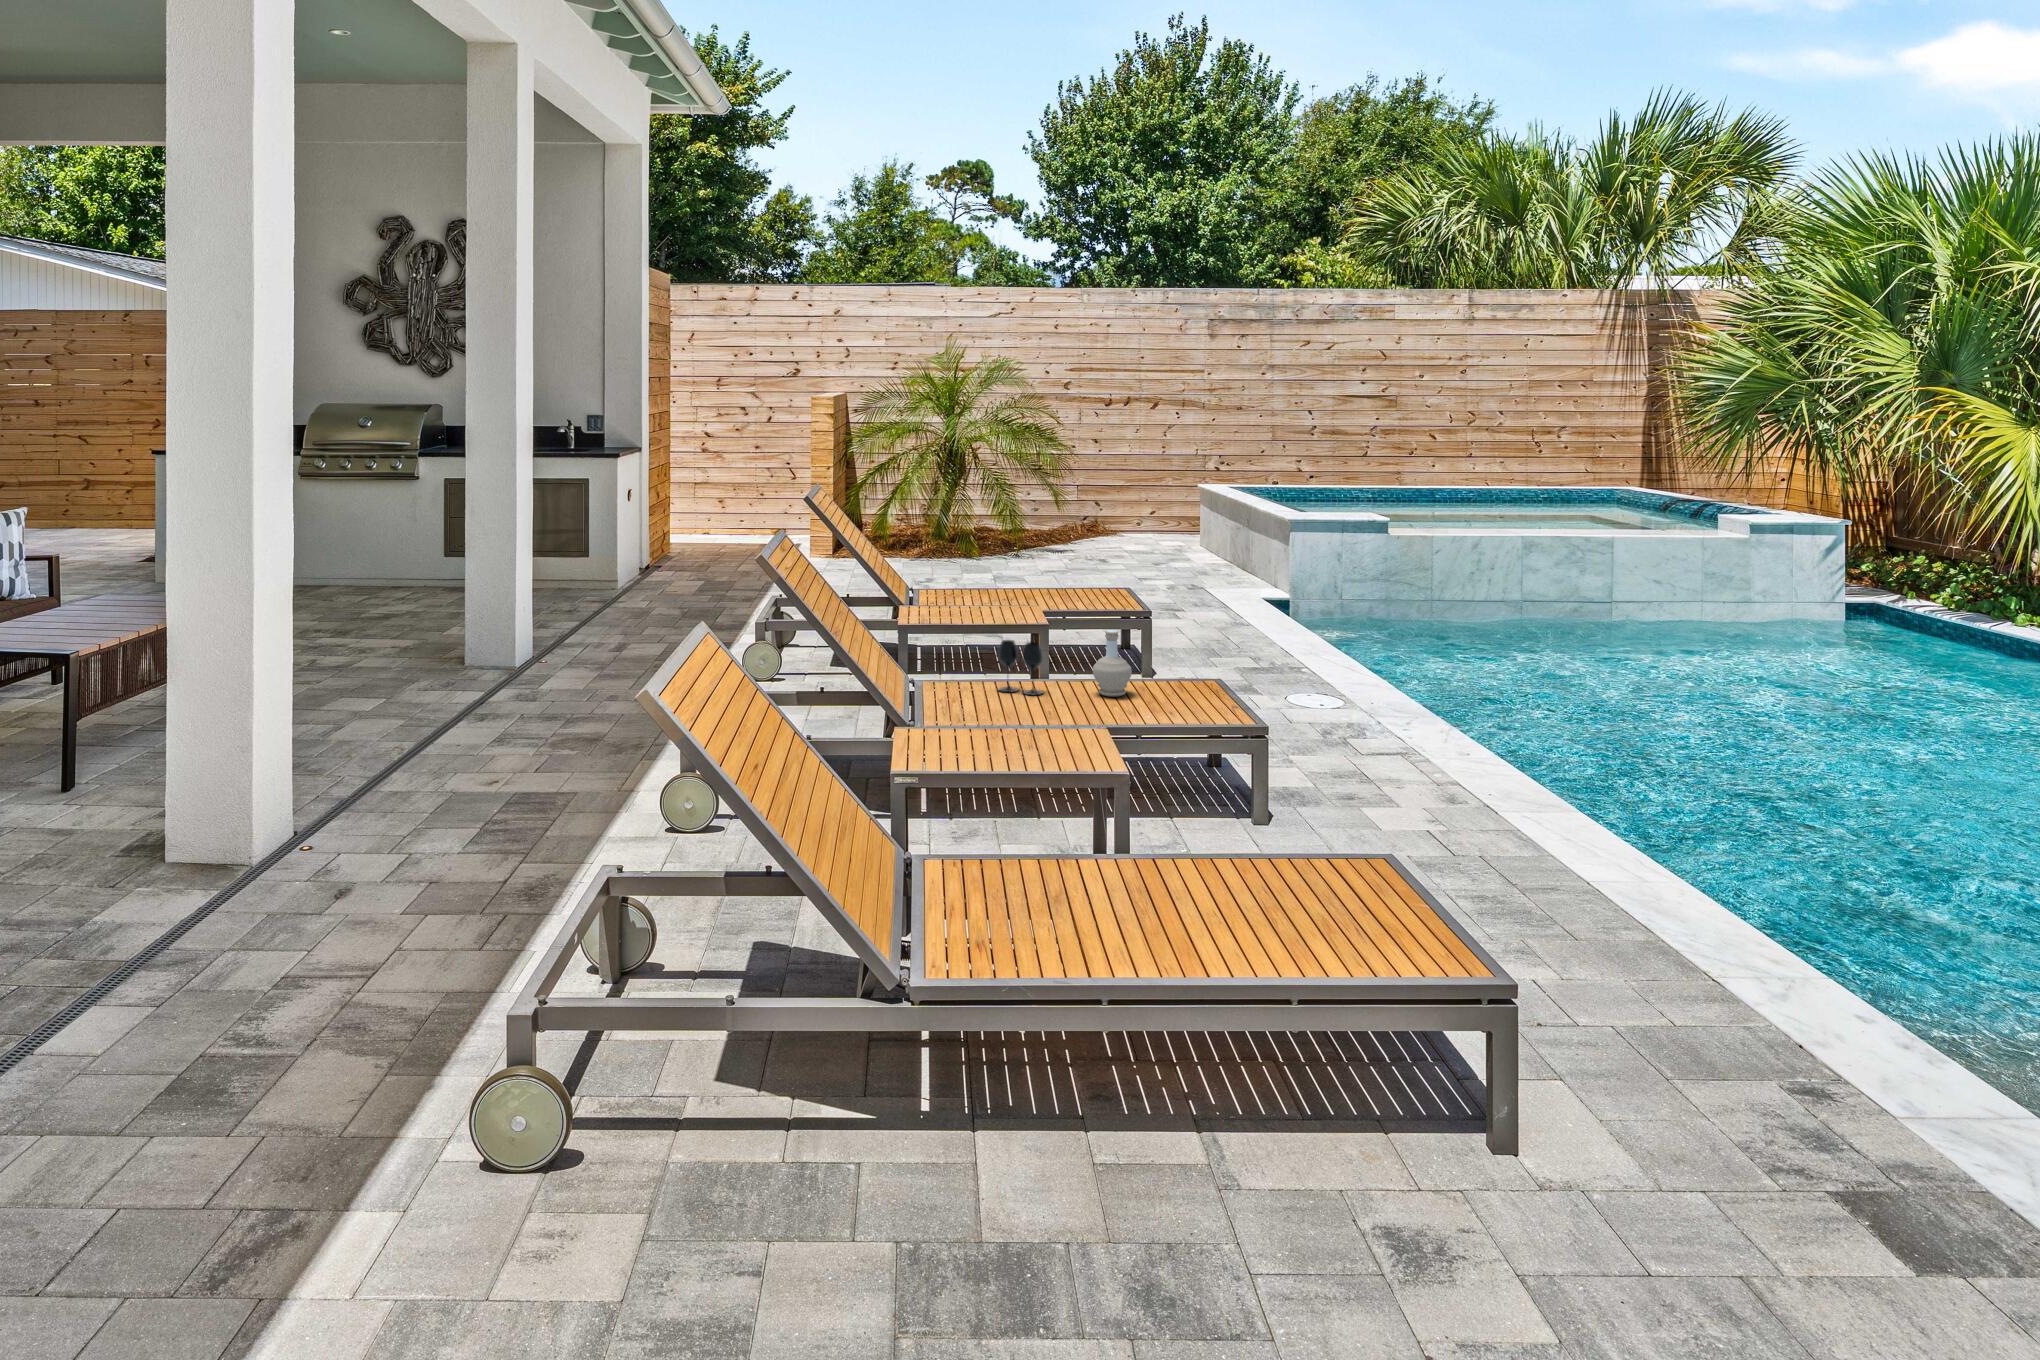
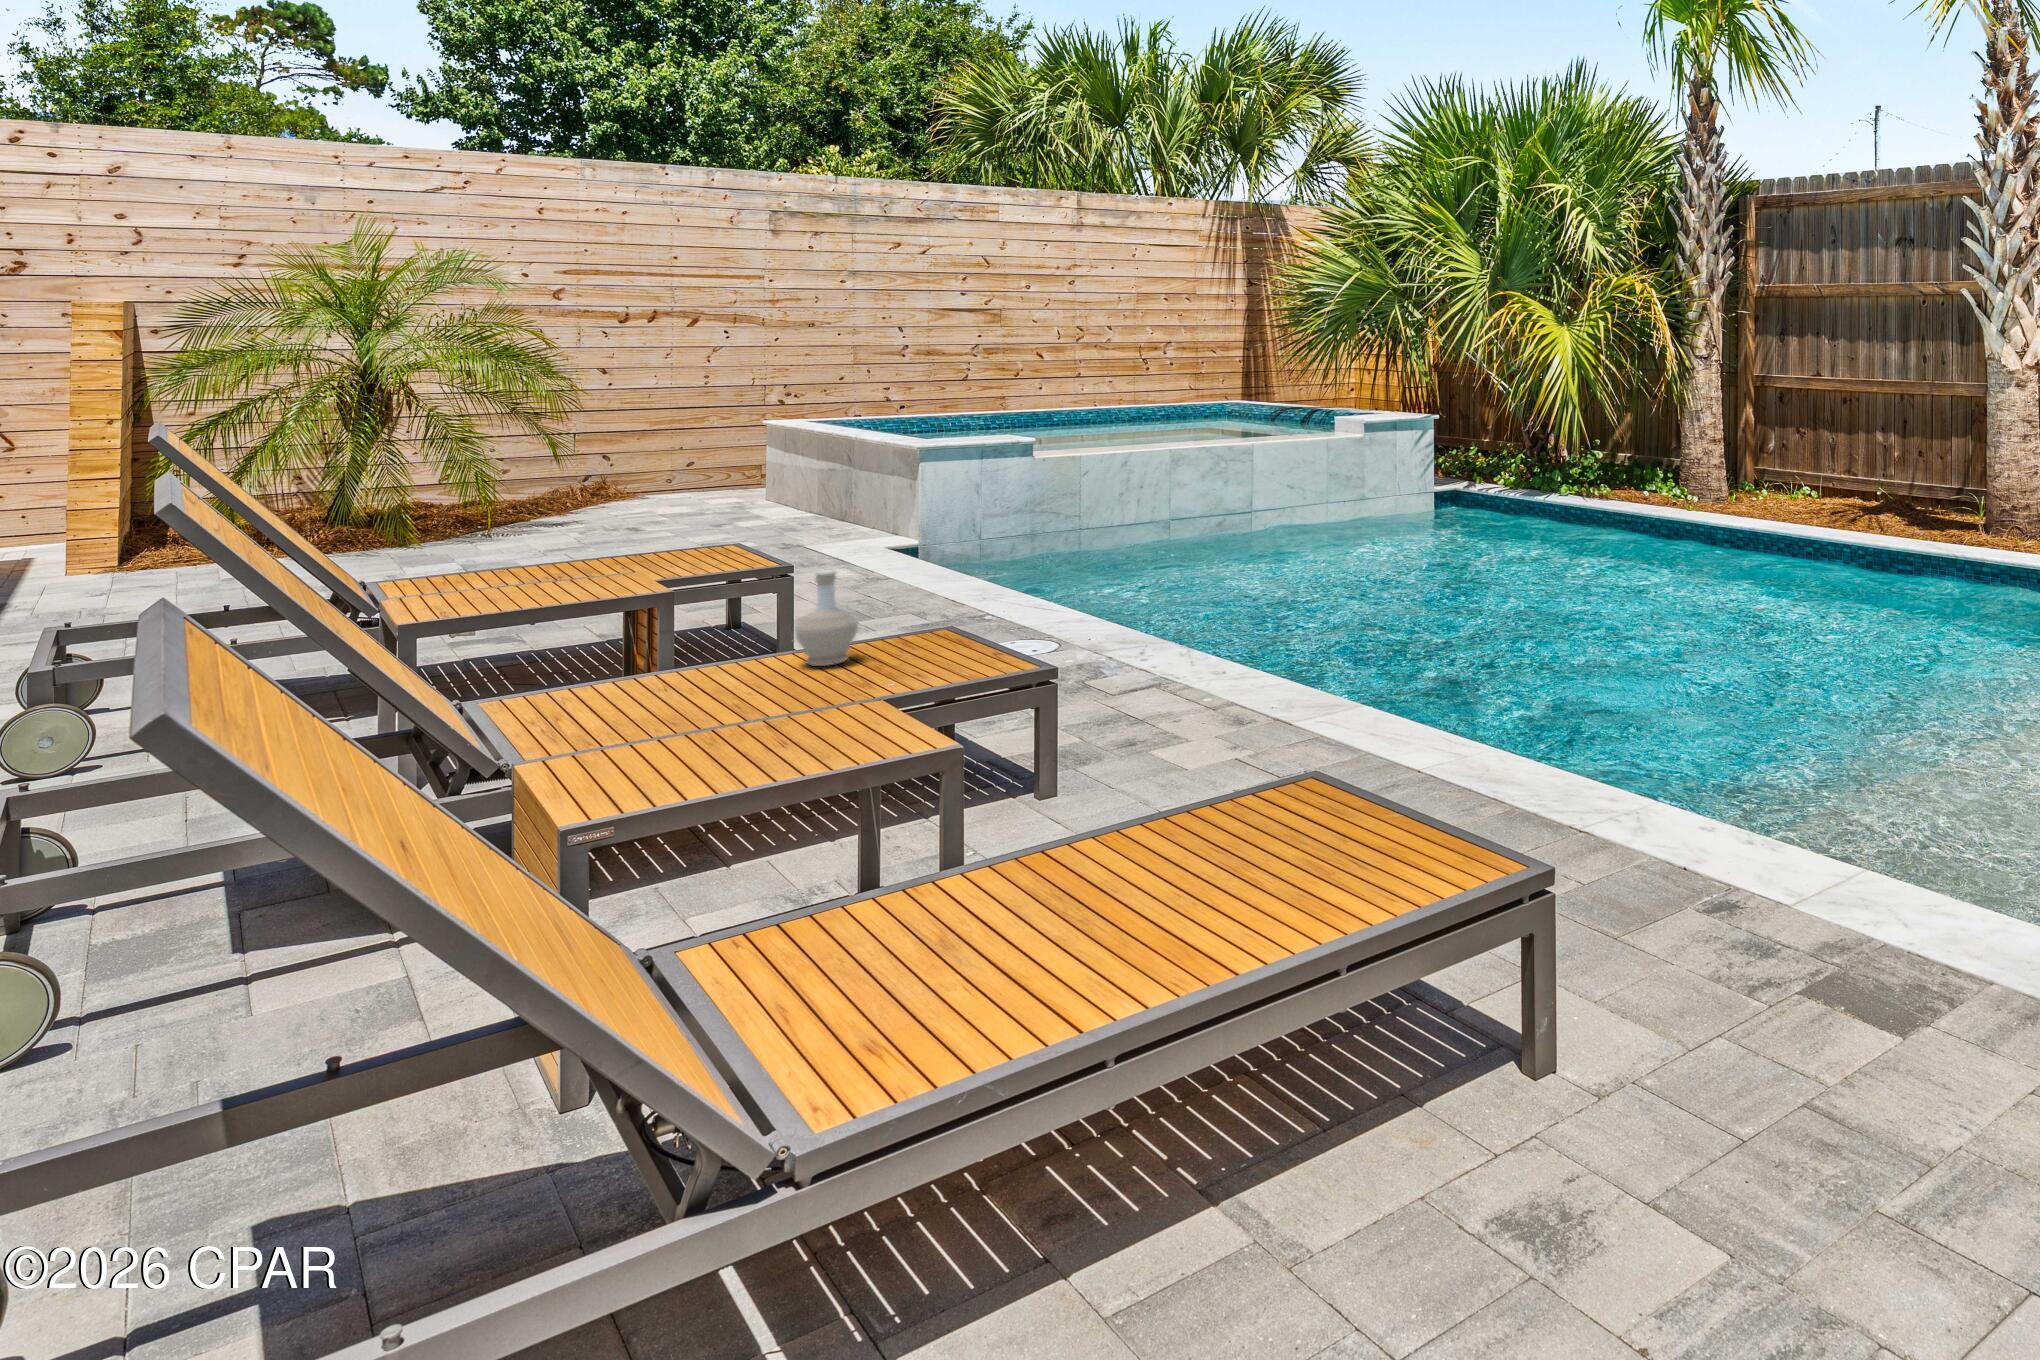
wine glass: present [998,640,1043,695] -> none [629,605,714,691]

